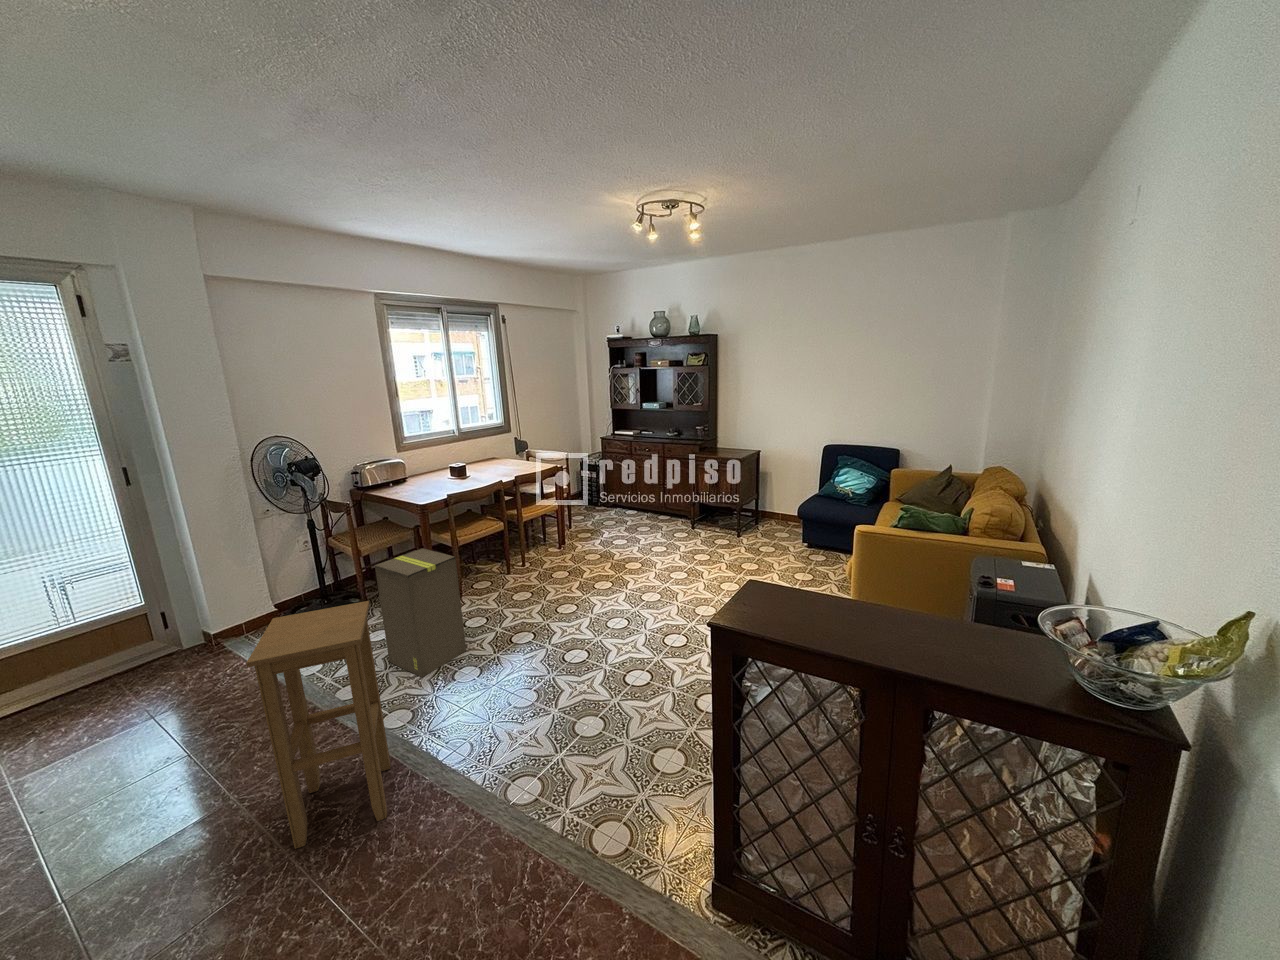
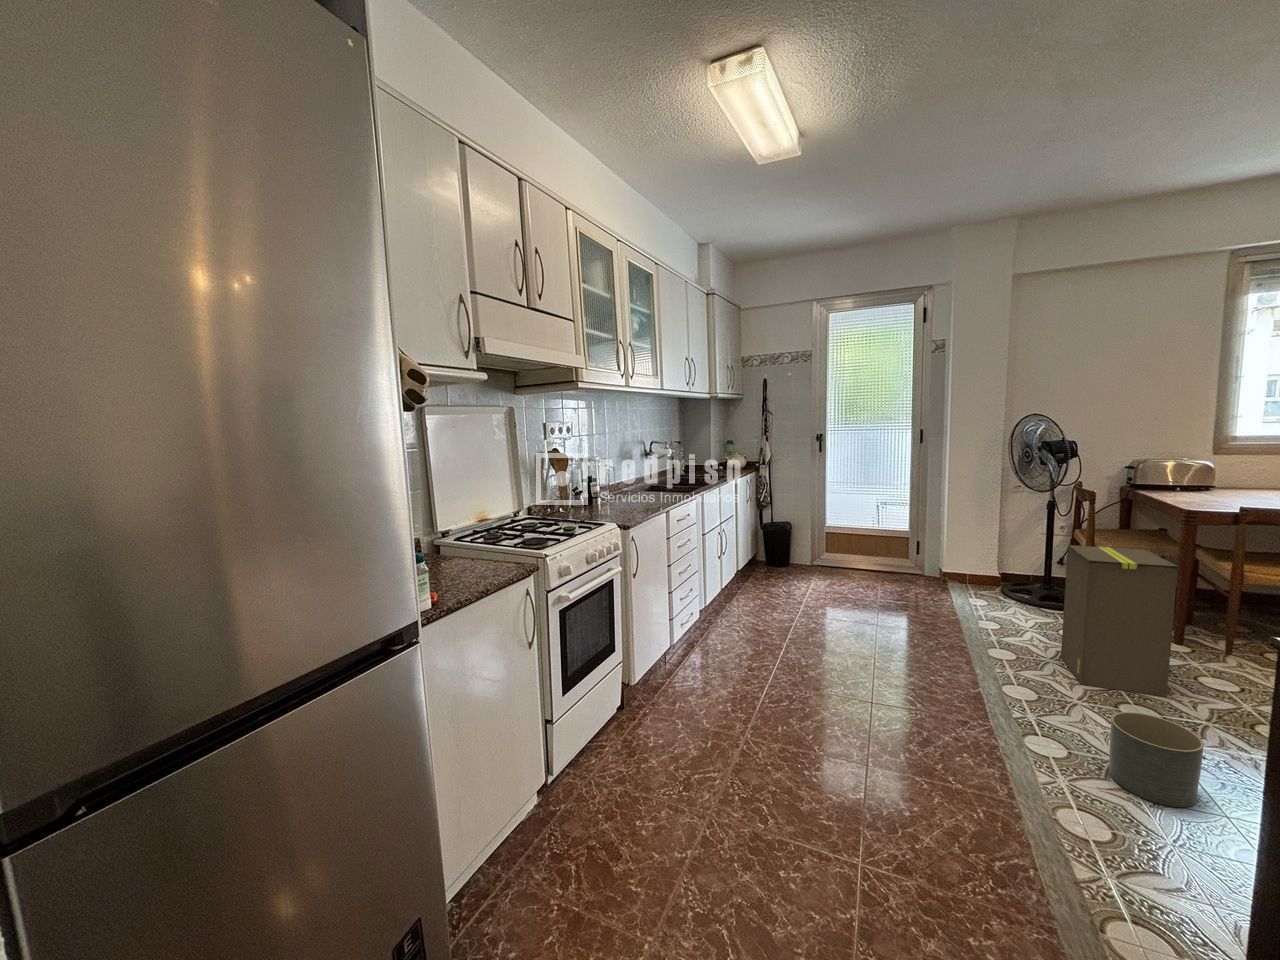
stool: present [246,601,390,849] -> none [876,531,994,734]
planter: none [489,671,539,739] -> present [1109,712,1204,807]

